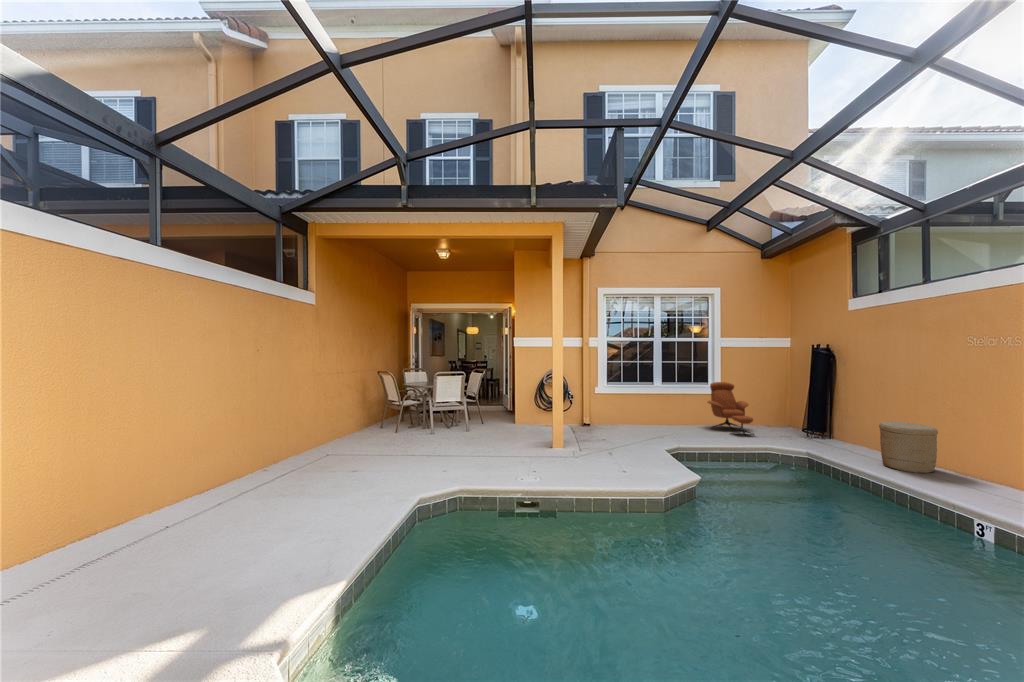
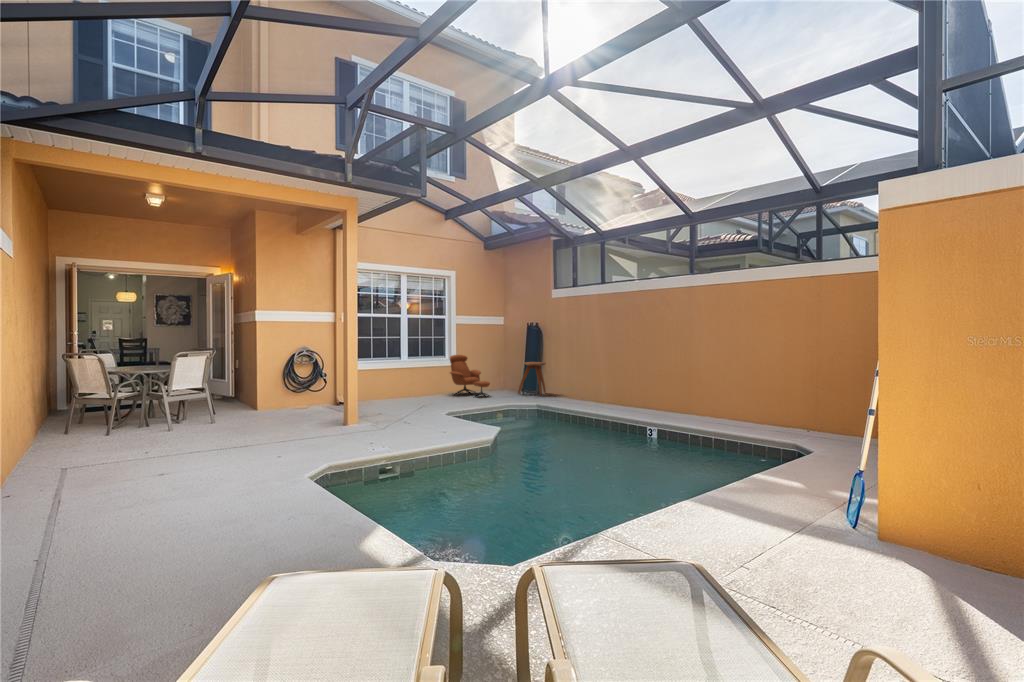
stool: none [795,398,842,446] -> present [518,362,546,396]
woven basket: present [879,422,938,473] -> none [580,372,609,403]

